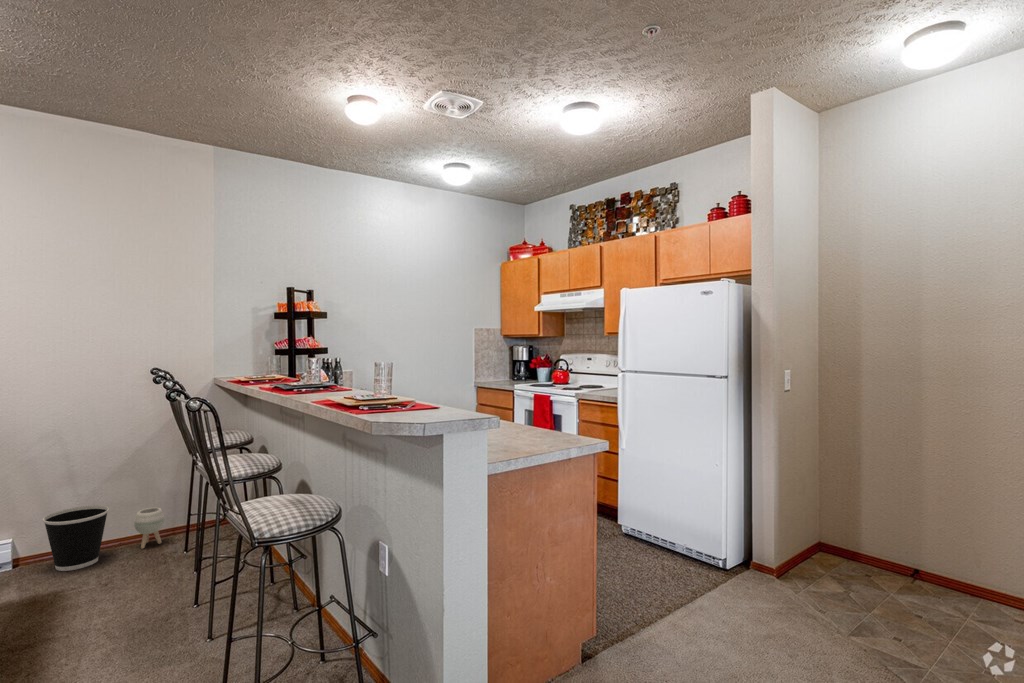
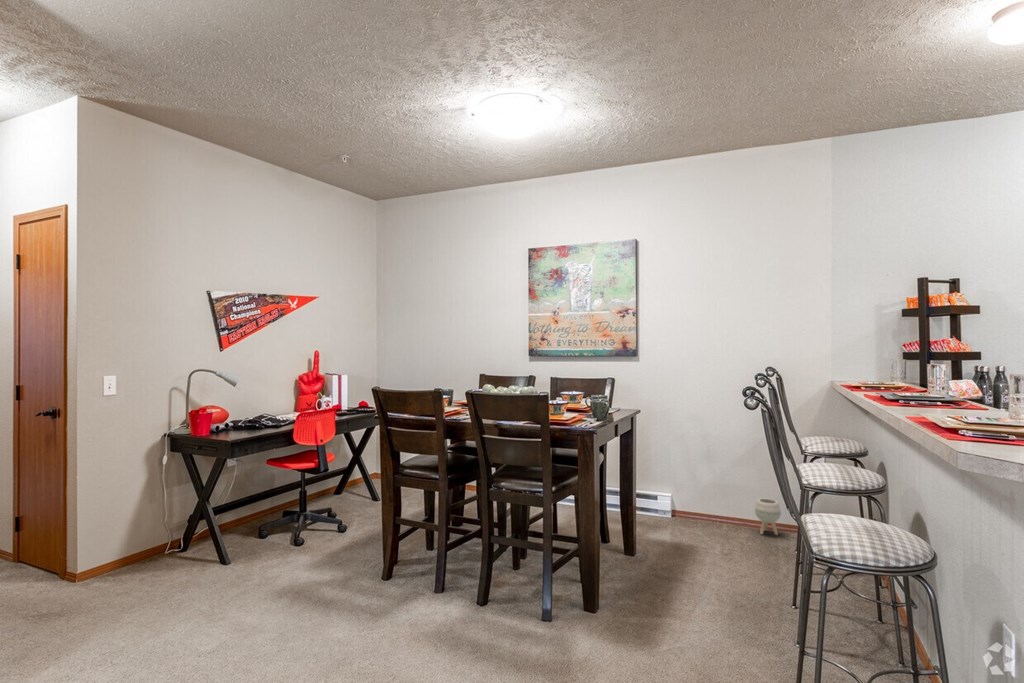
wastebasket: present [43,505,109,571] -> none [689,481,734,534]

